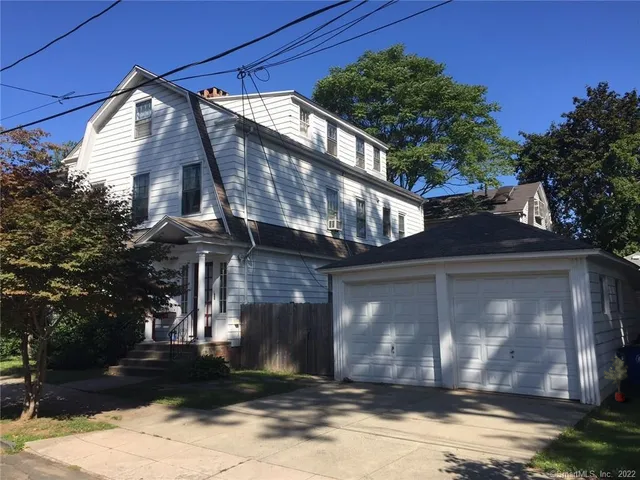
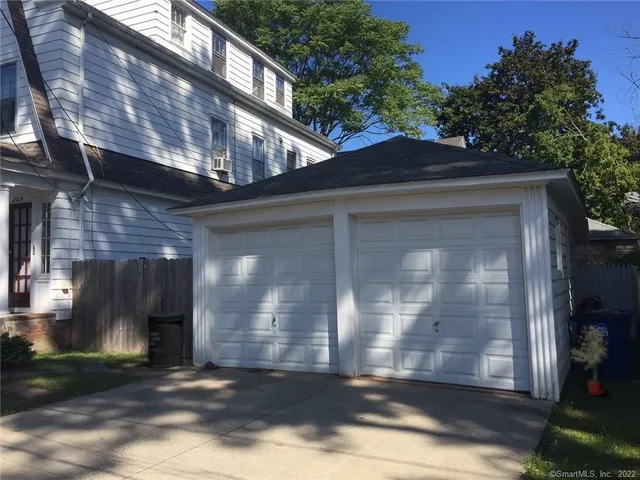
trash can: none [307,343,332,381] -> present [148,312,185,368]

